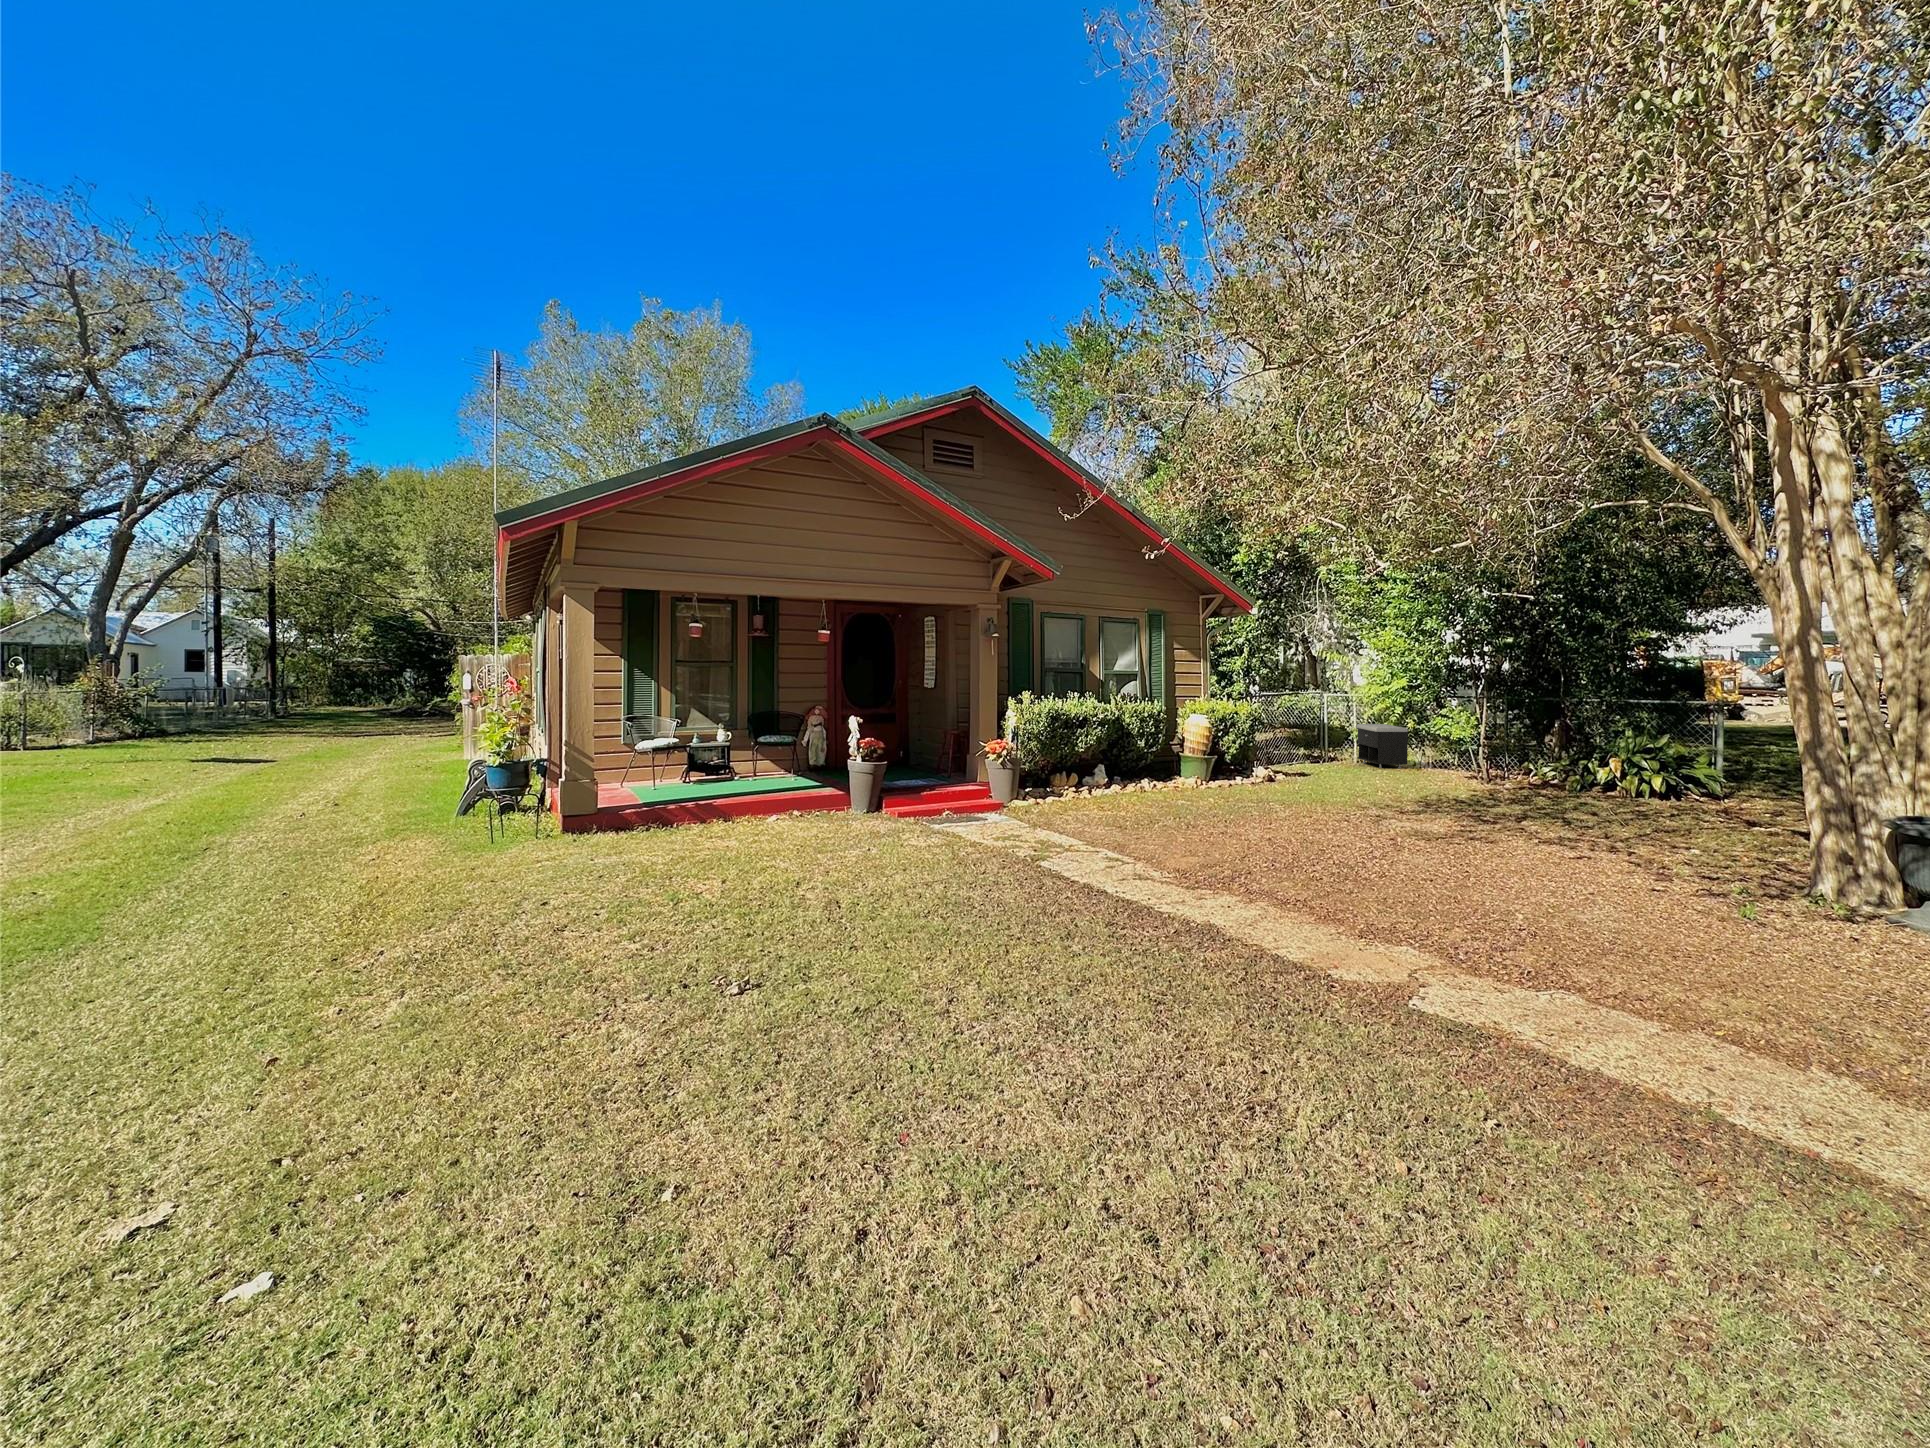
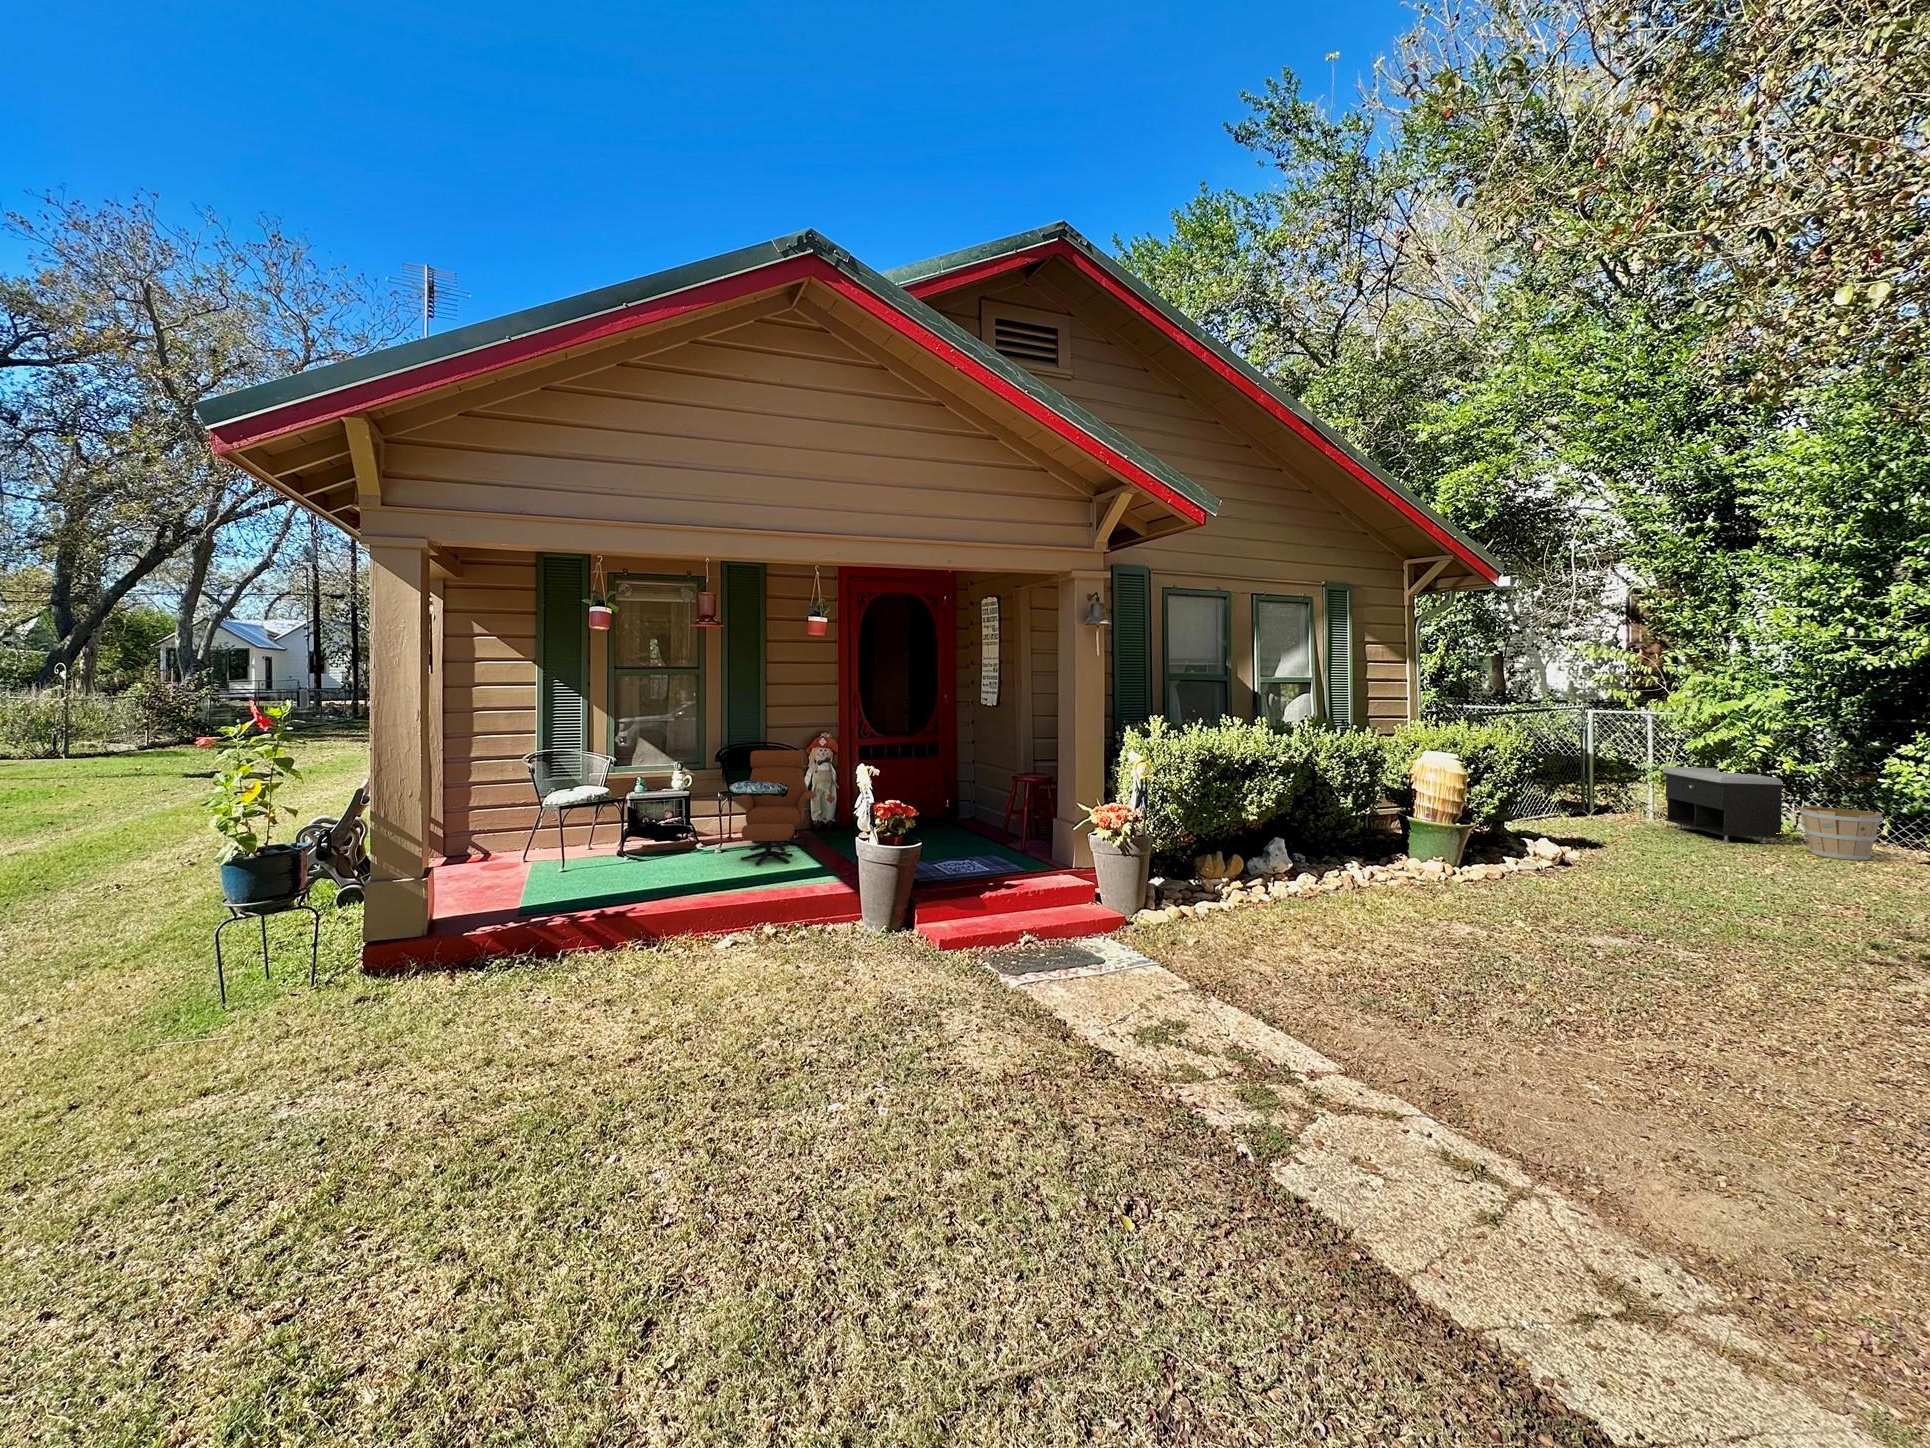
lounge chair: none [759,715,813,784] -> present [735,750,816,865]
wooden bucket: none [1412,743,1447,774] -> present [1800,805,1883,861]

